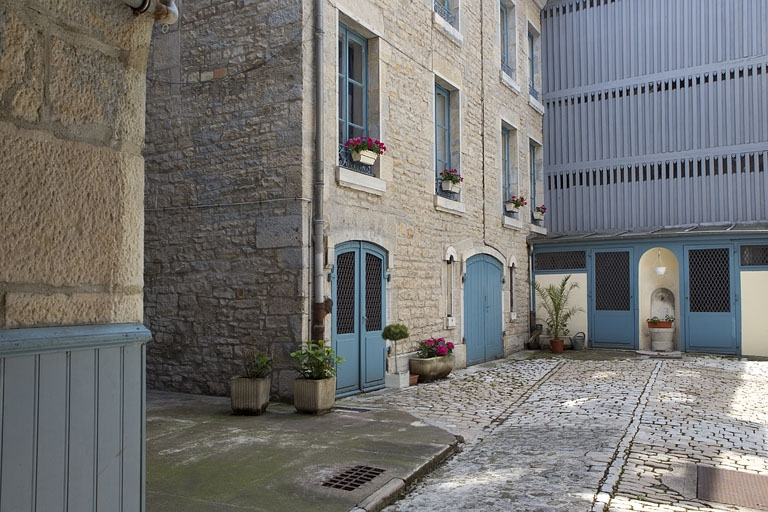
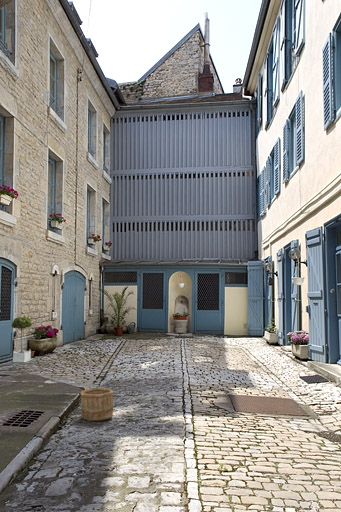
wooden bucket: none [434,442,483,492] -> present [80,388,113,421]

